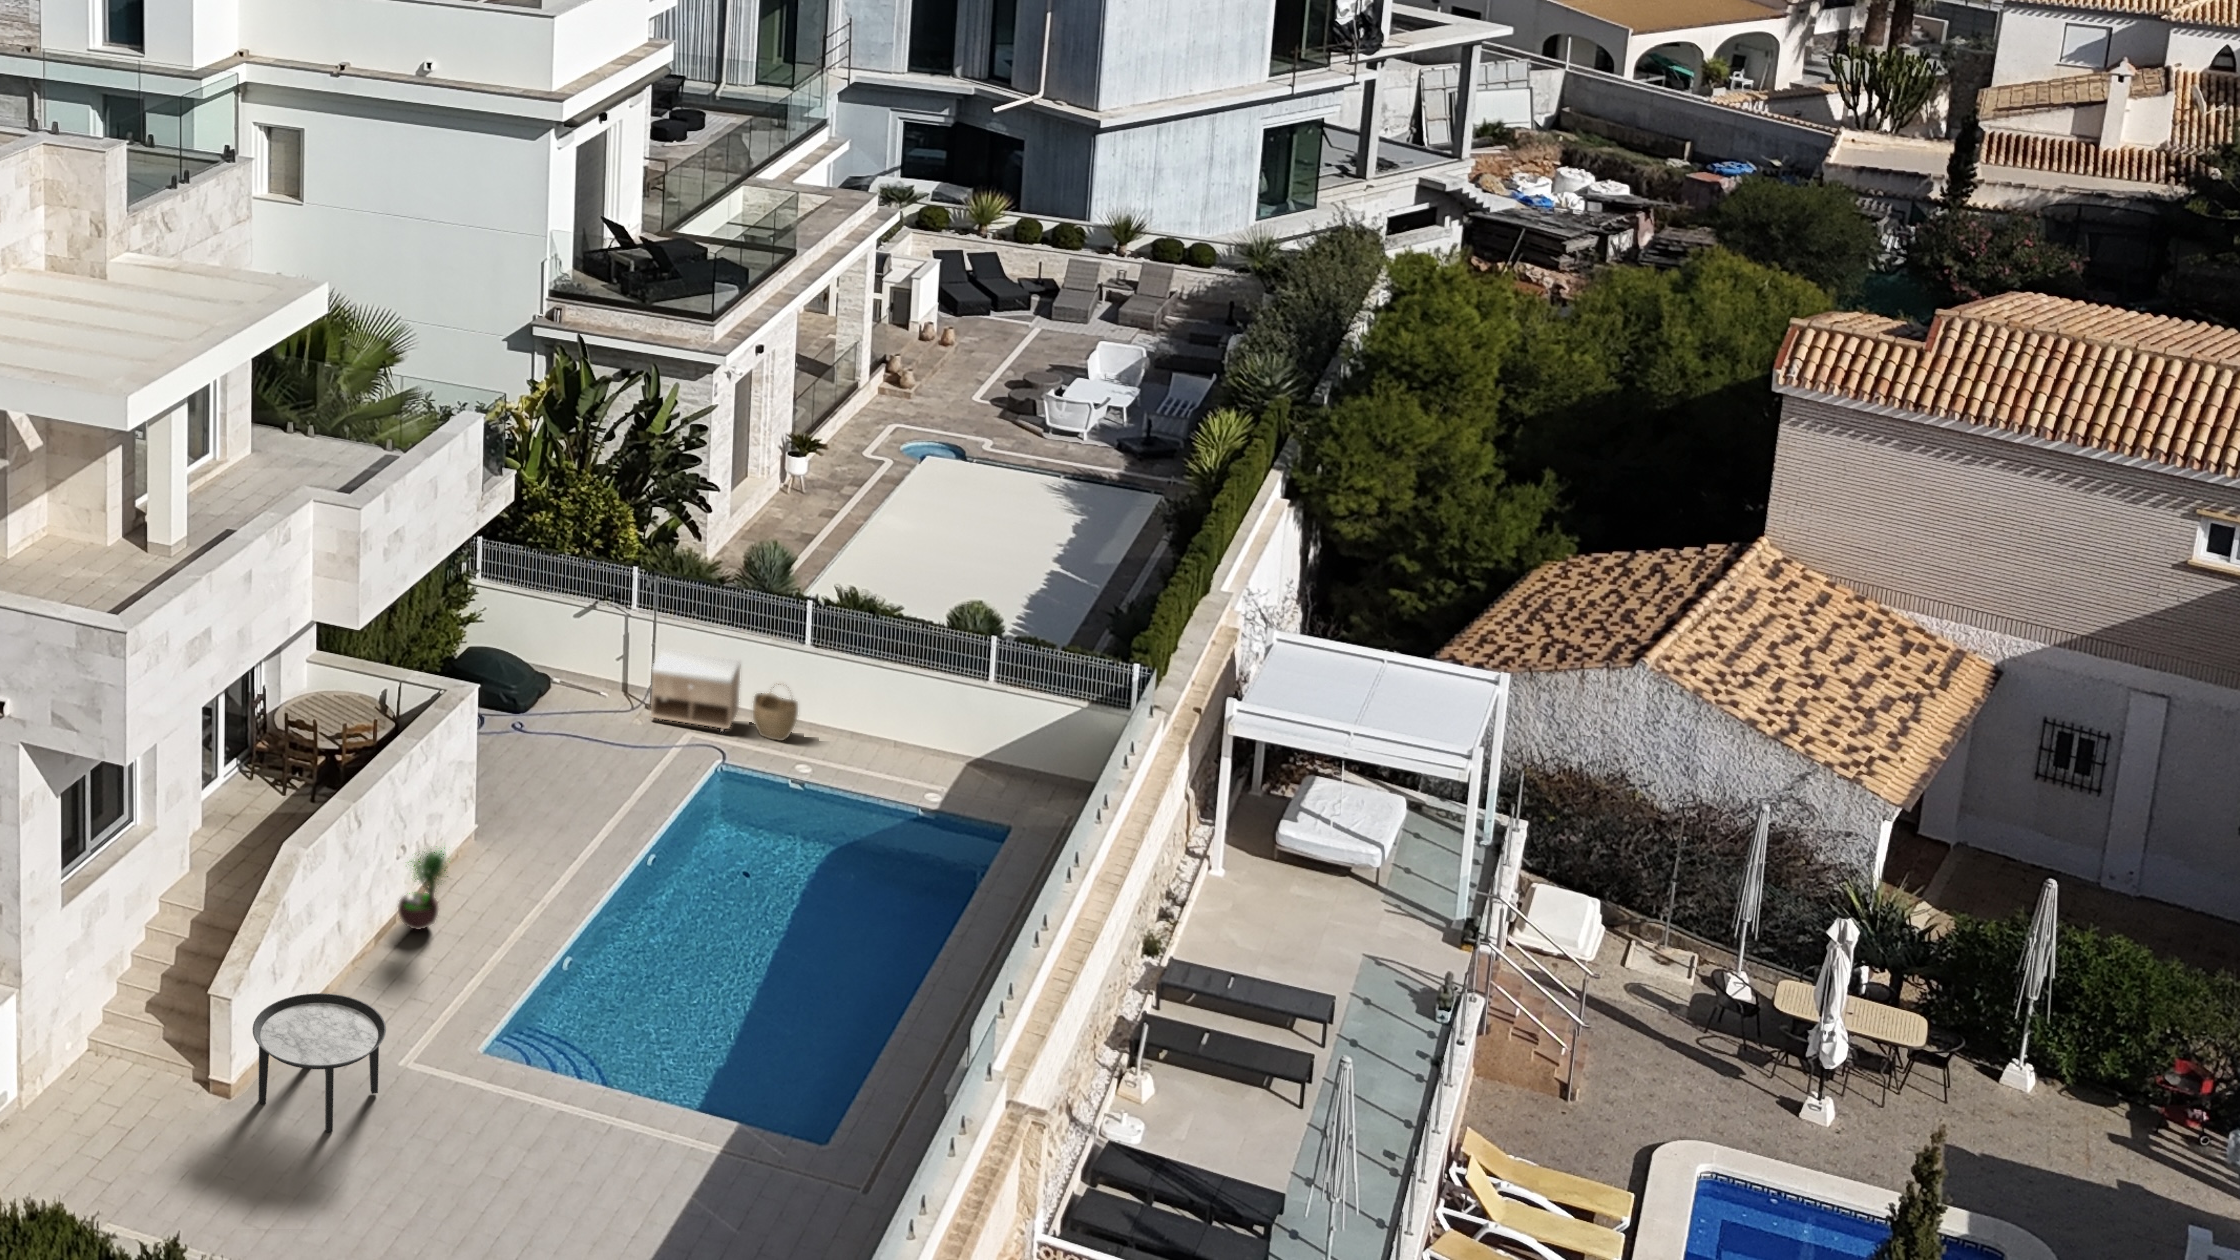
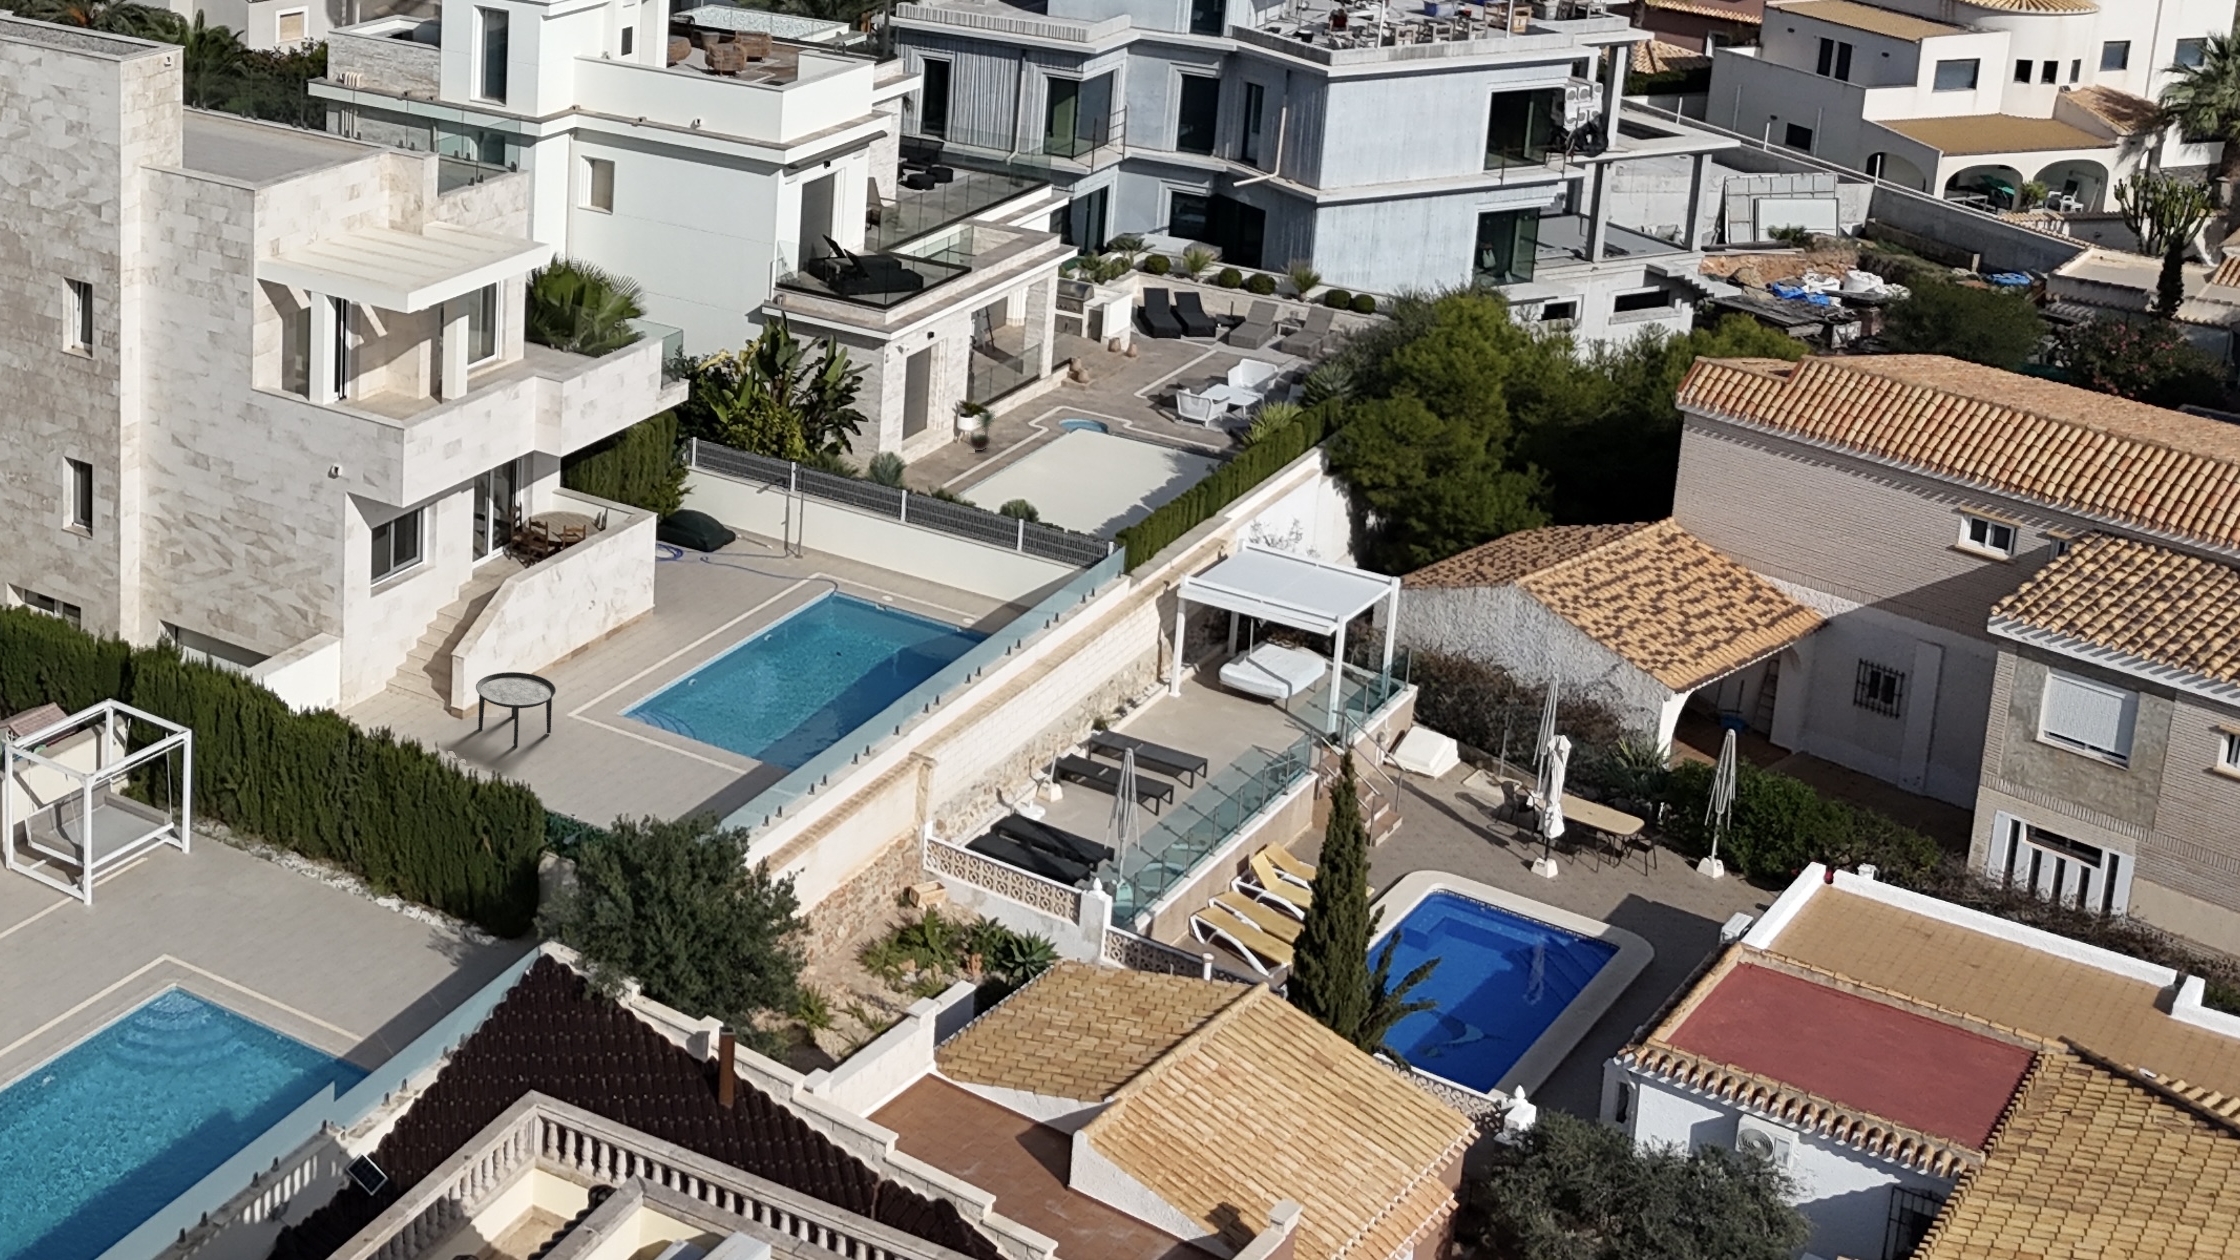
storage bench: present [651,650,741,731] -> none [806,524,871,581]
woven basket: present [753,684,798,741] -> none [875,551,907,590]
potted tree: present [398,846,450,929] -> present [969,409,995,451]

